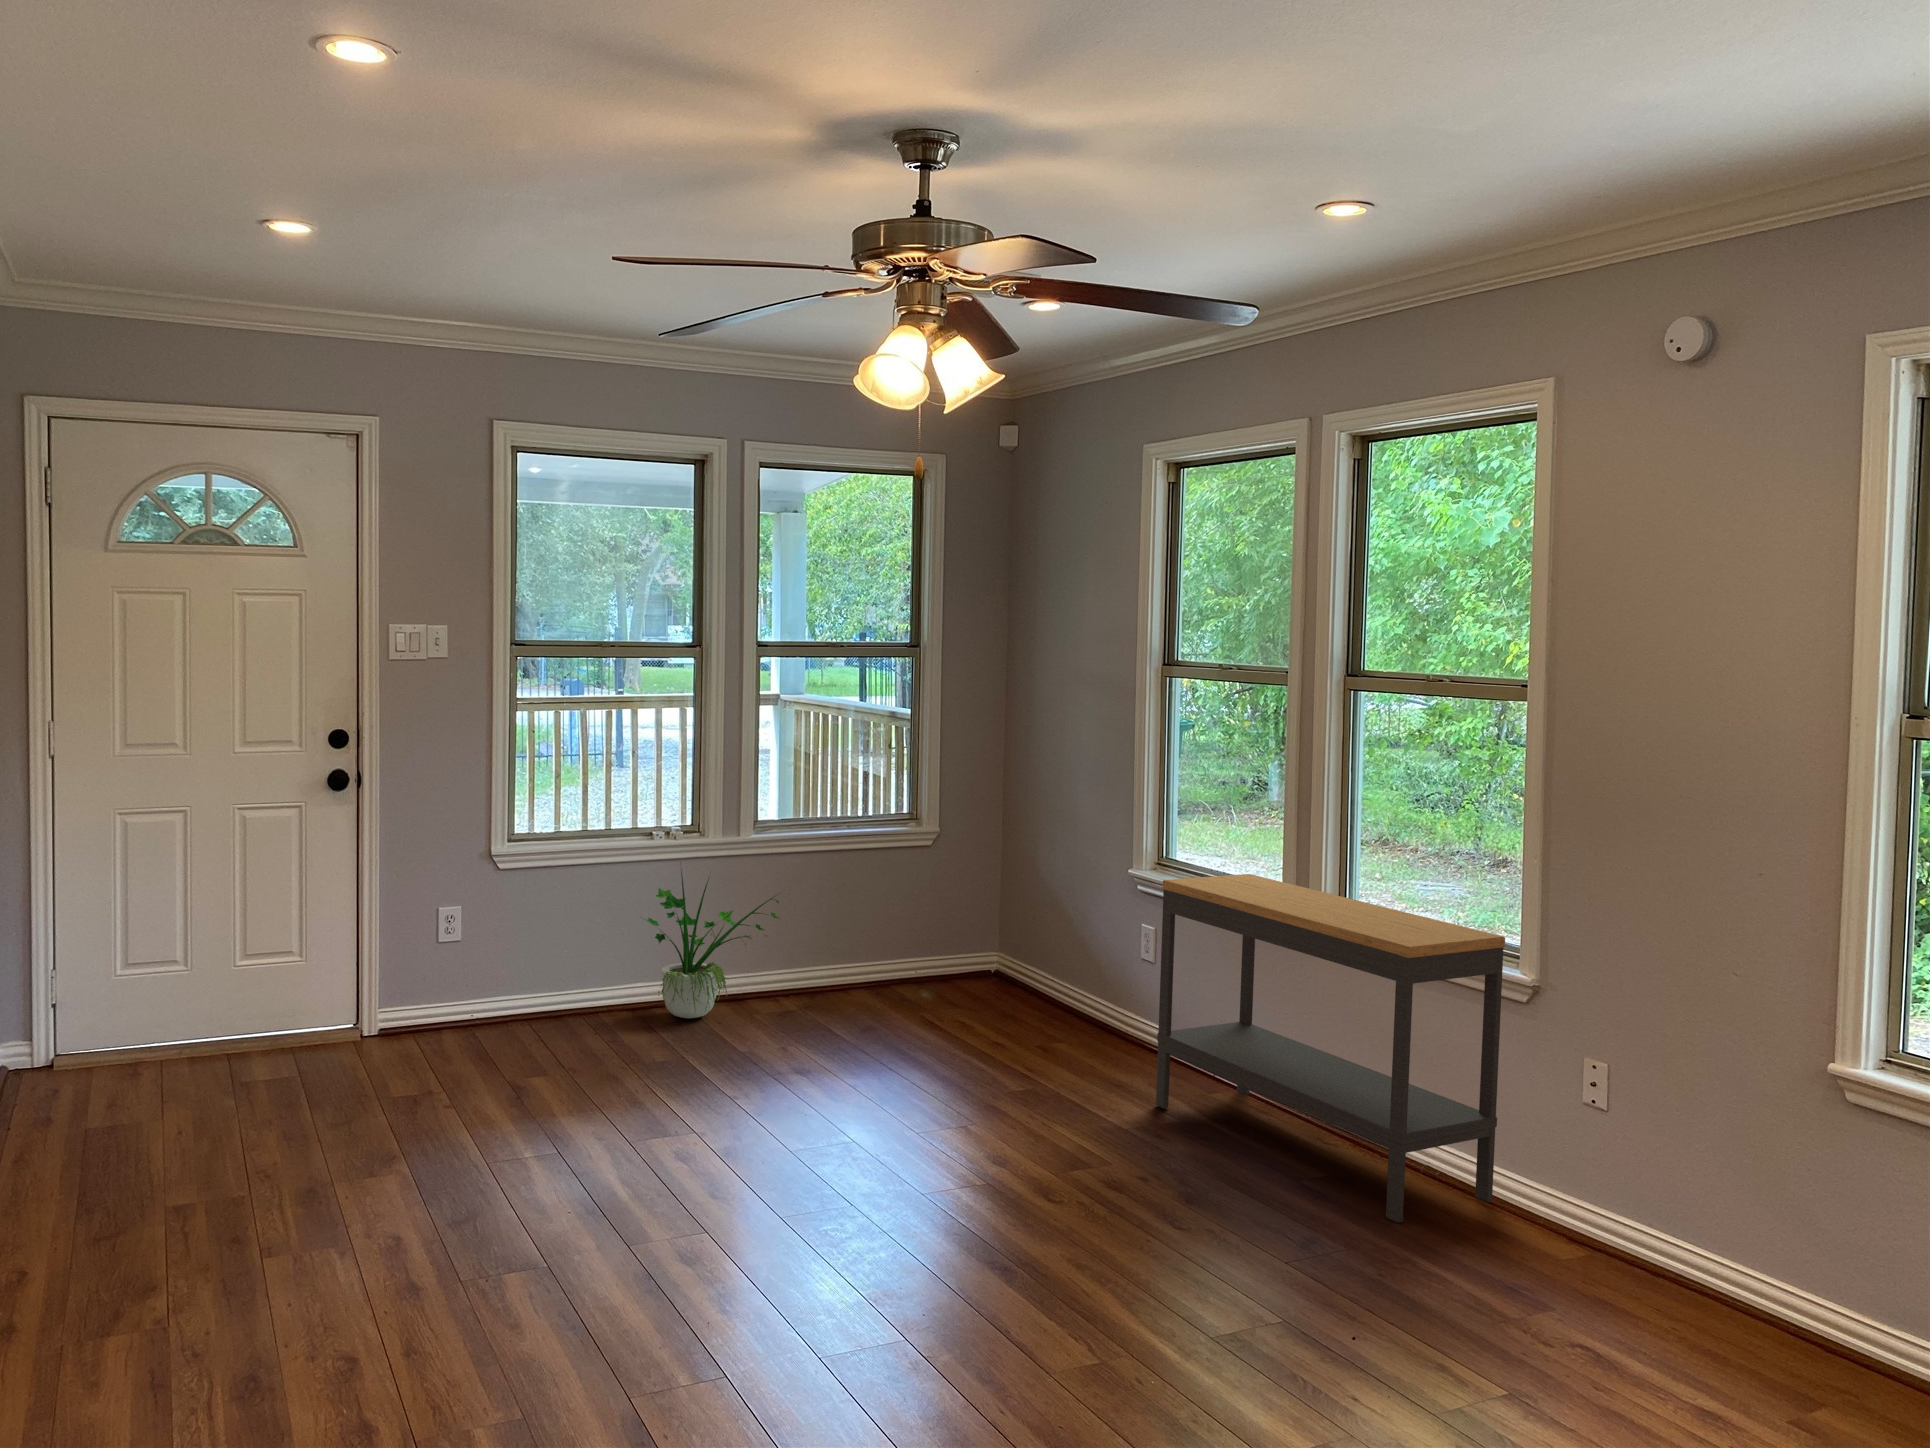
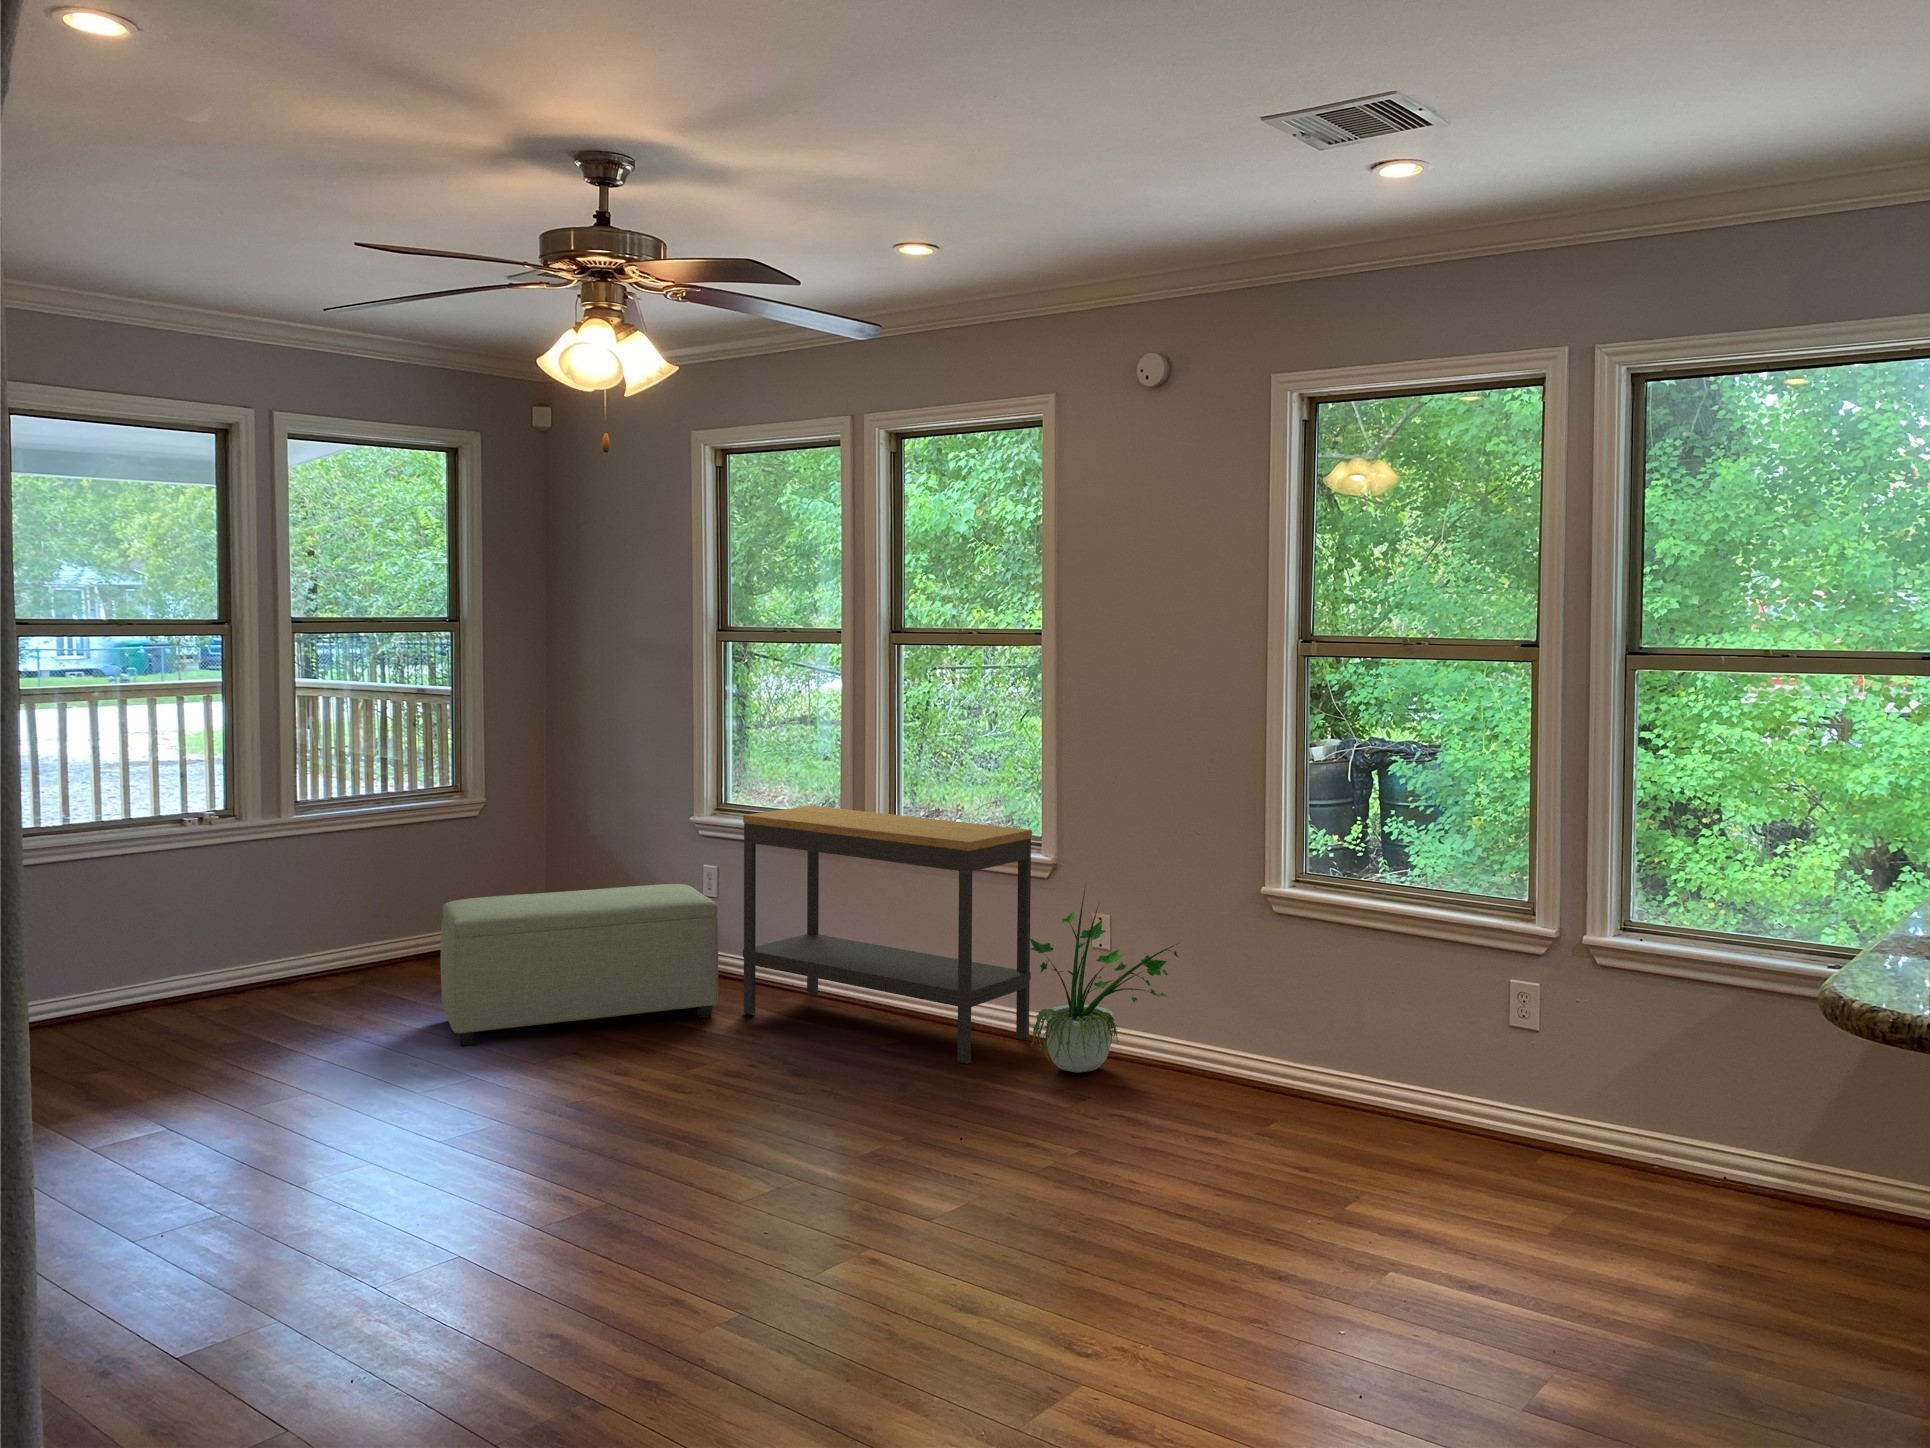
potted plant: present [642,870,779,1019] -> present [1030,891,1178,1073]
ottoman: none [848,940,1130,1103] -> present [440,884,718,1045]

